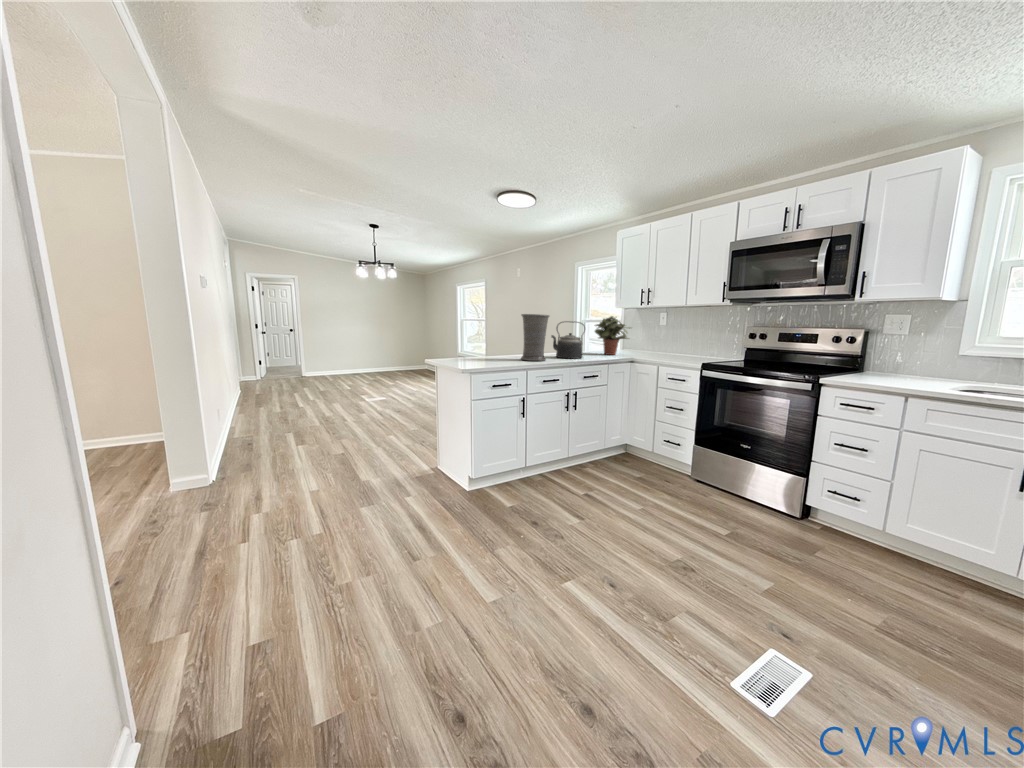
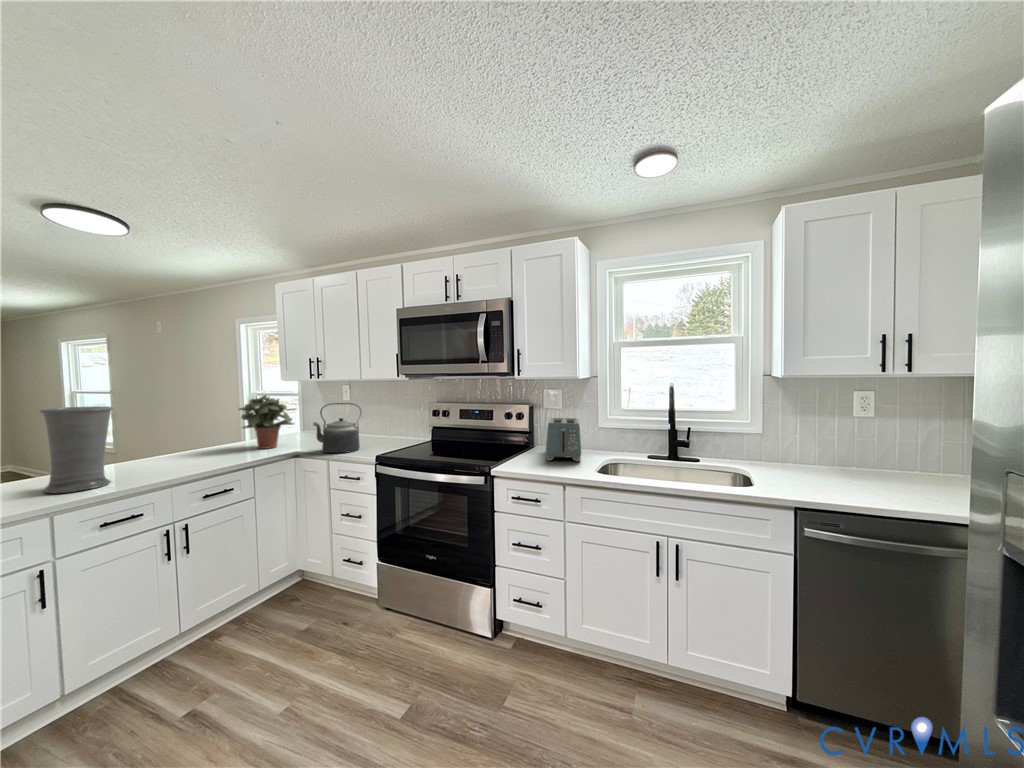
kettle: present [551,321,585,359] -> present [313,403,361,453]
toaster: none [882,342,933,383] -> present [546,418,581,461]

